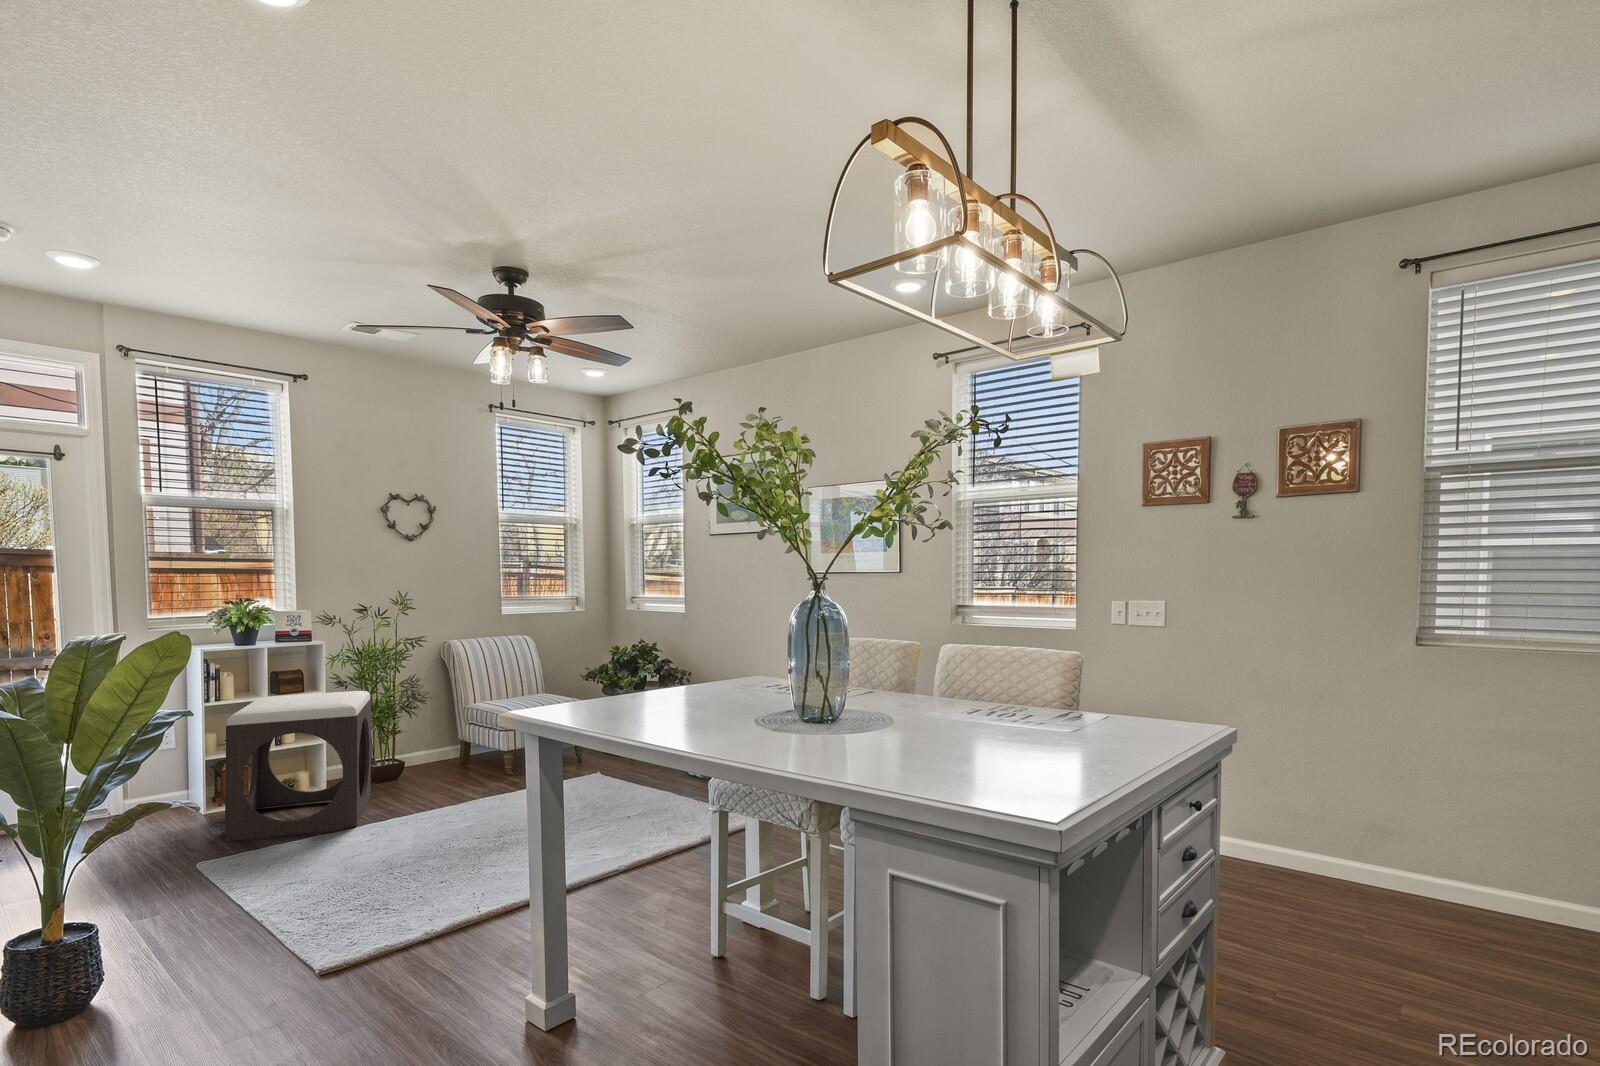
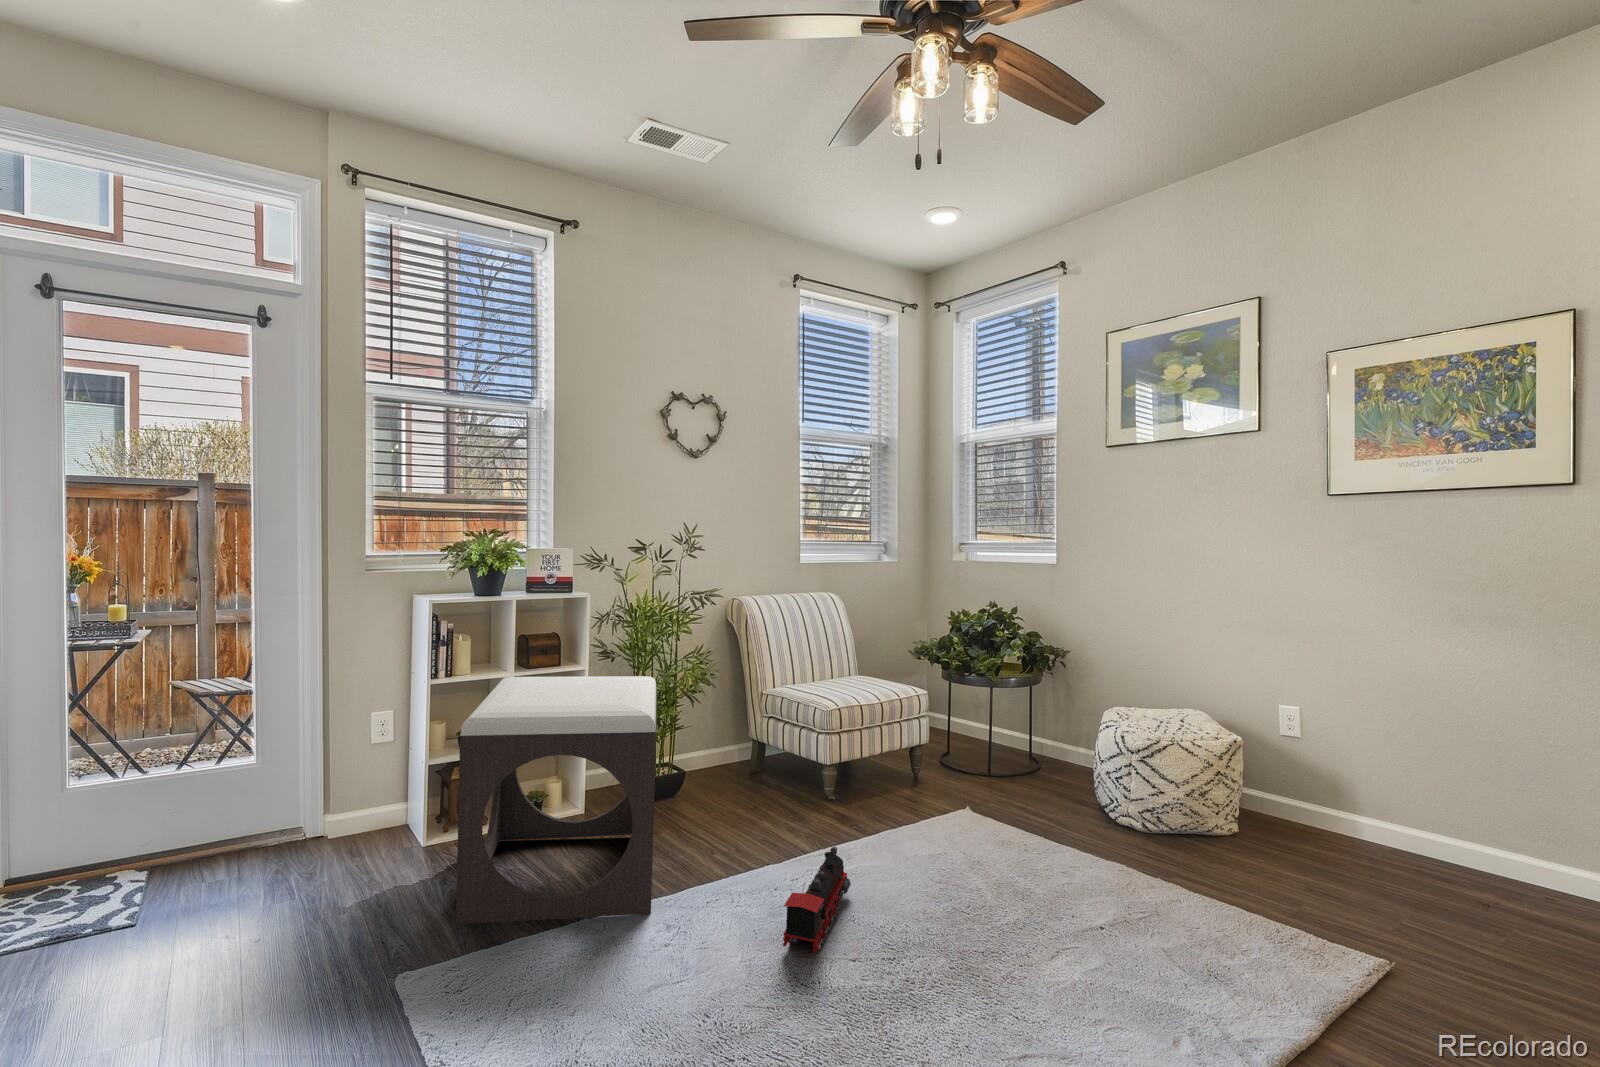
toy train: none [433,781,492,830] -> present [783,847,851,953]

